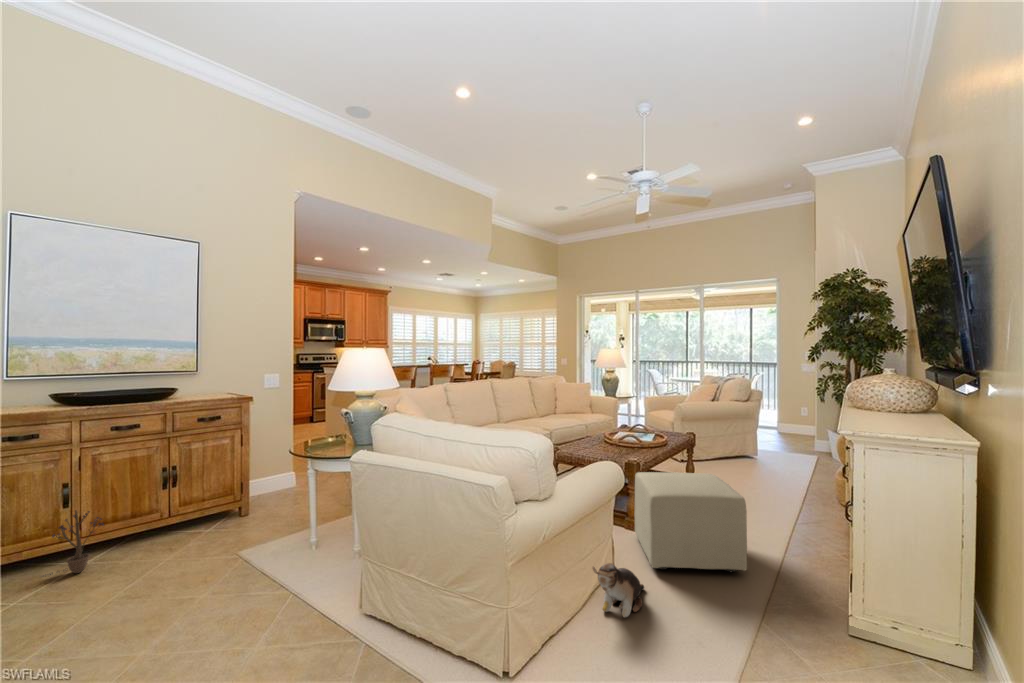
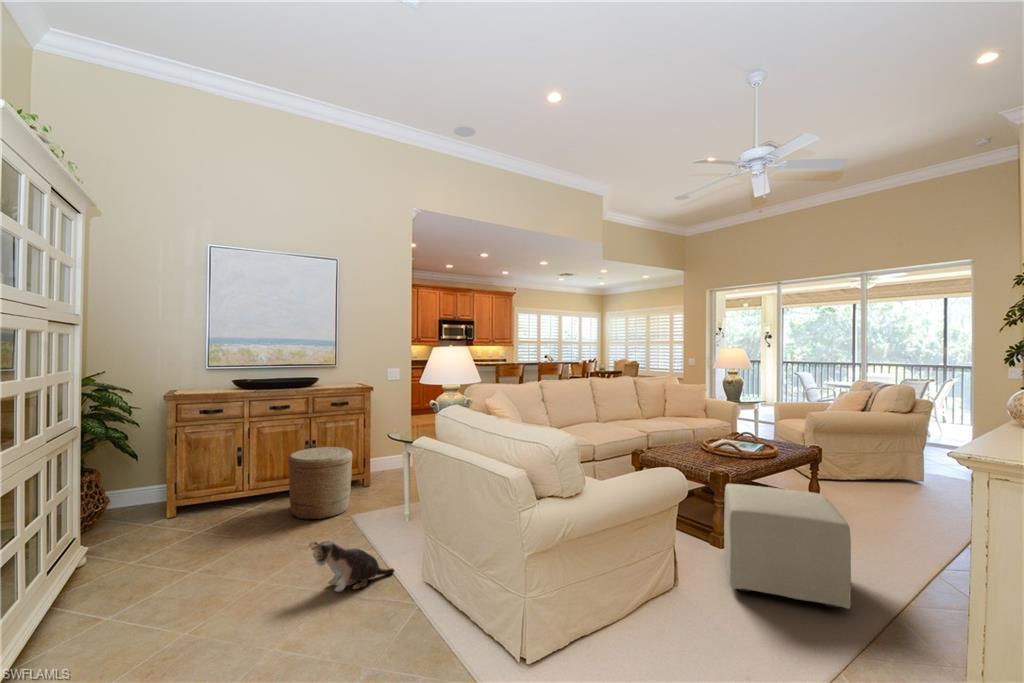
woven basket: none [143,471,231,564] -> present [288,447,352,520]
decorative plant: present [49,510,104,575] -> none [220,469,262,518]
plush toy: present [593,563,644,617] -> present [309,541,394,592]

